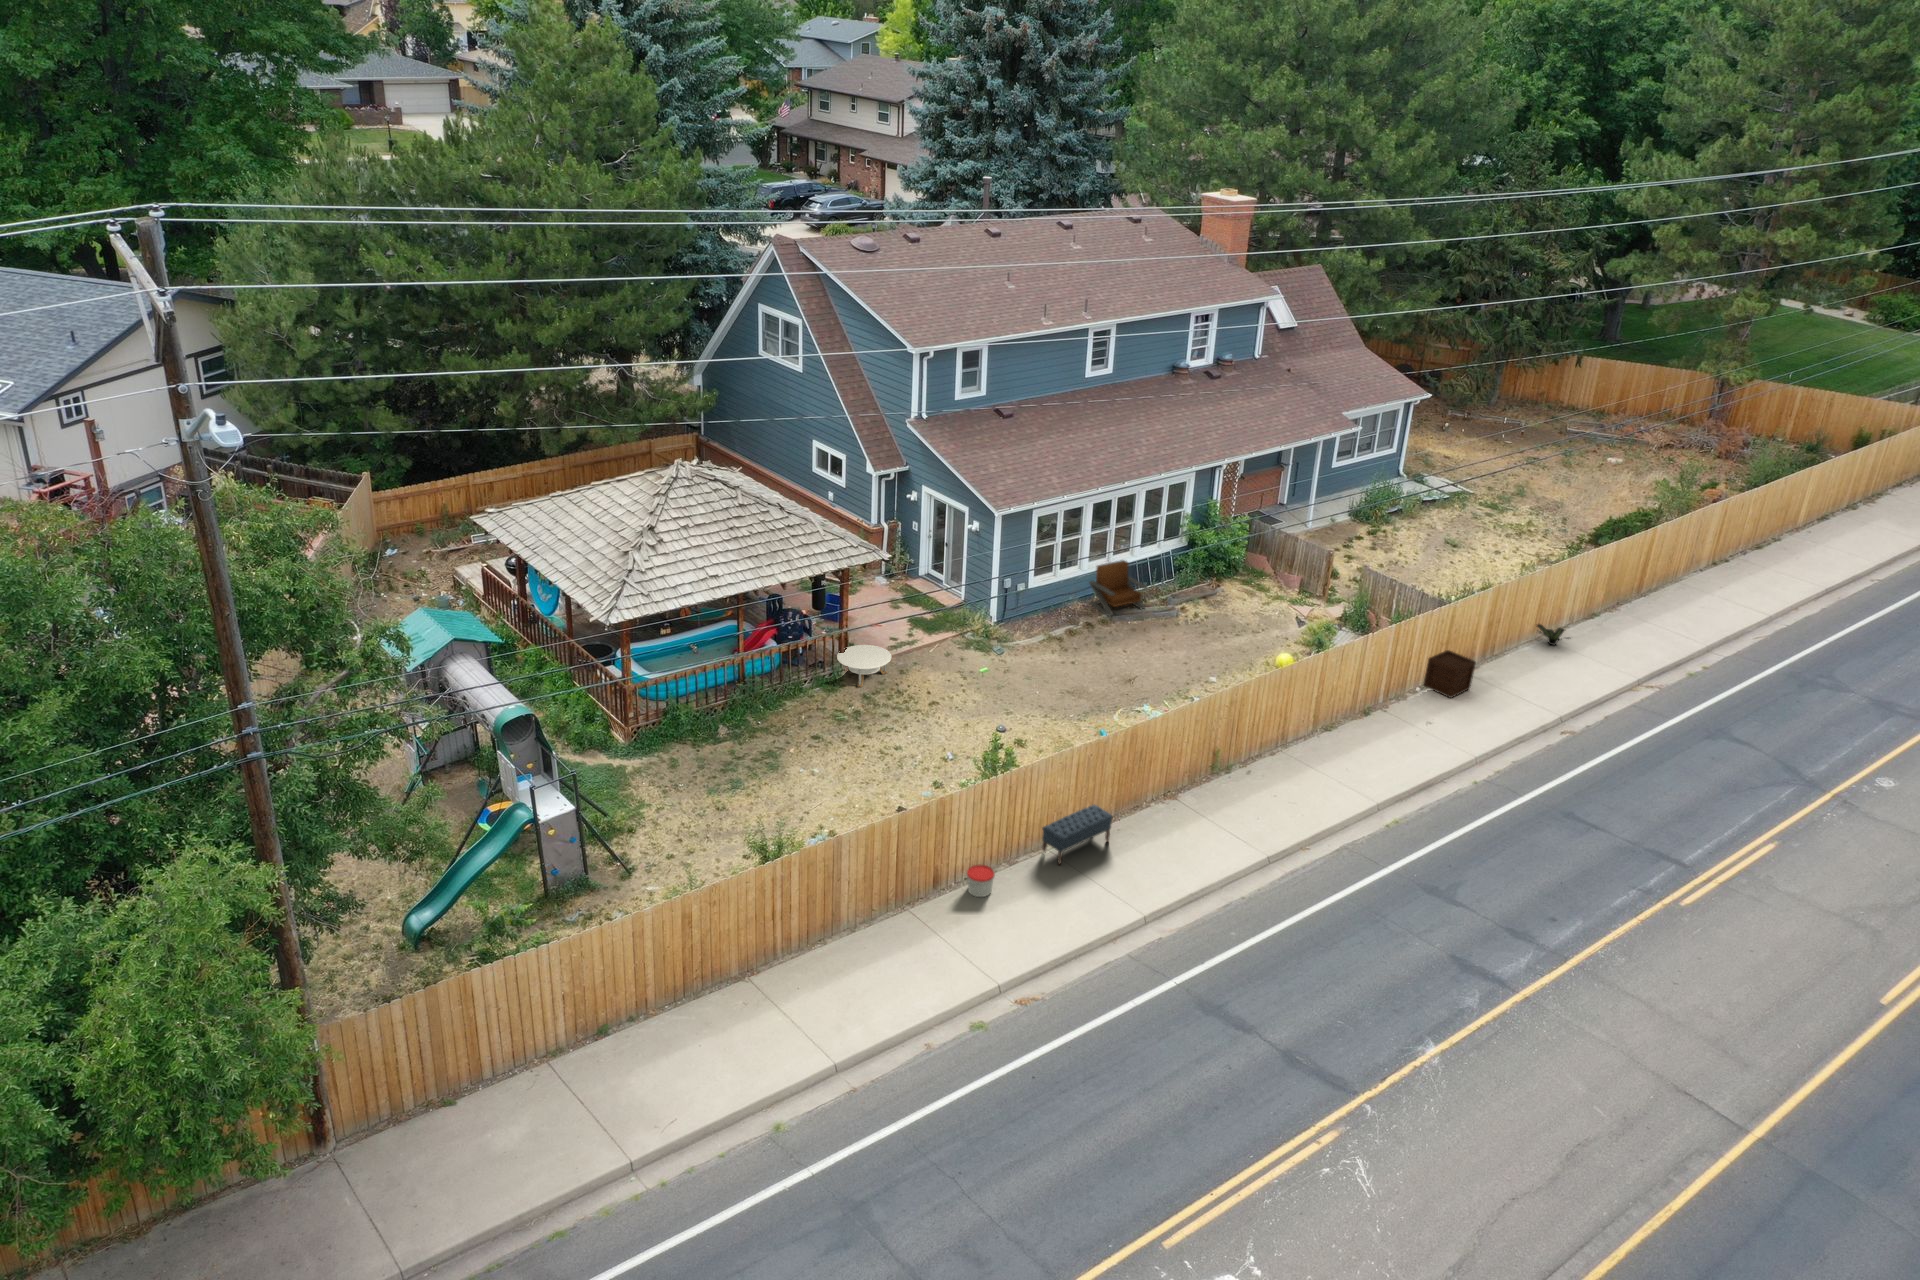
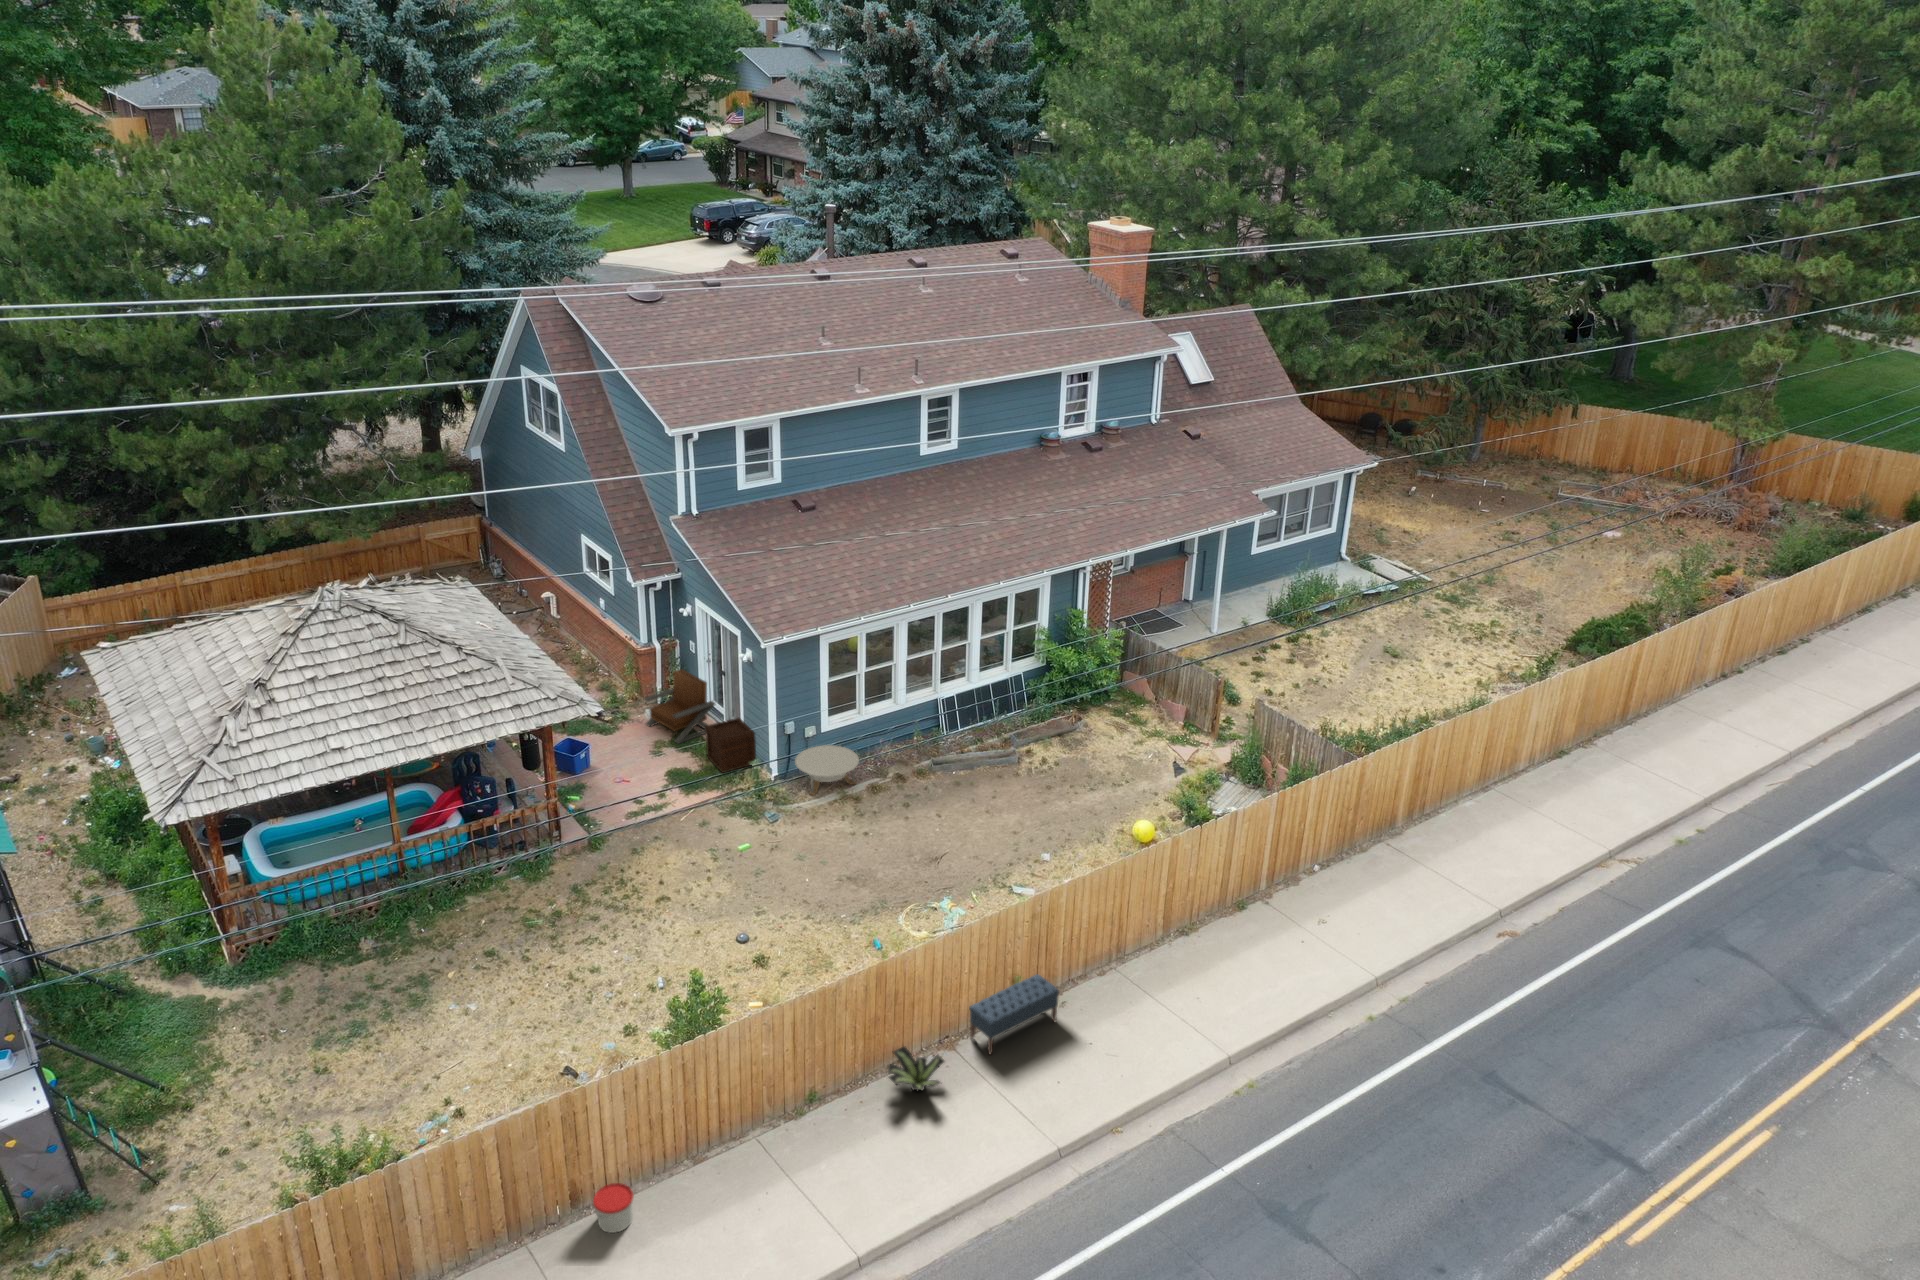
lounge chair: present [1089,560,1146,616] -> present [645,669,715,744]
potted plant: present [1536,624,1569,645] -> present [888,1047,944,1091]
round table: present [837,645,891,687] -> present [795,745,859,795]
wooden crate: present [1423,650,1476,698] -> present [705,717,756,773]
bench: present [1042,804,1113,865] -> present [969,974,1059,1054]

